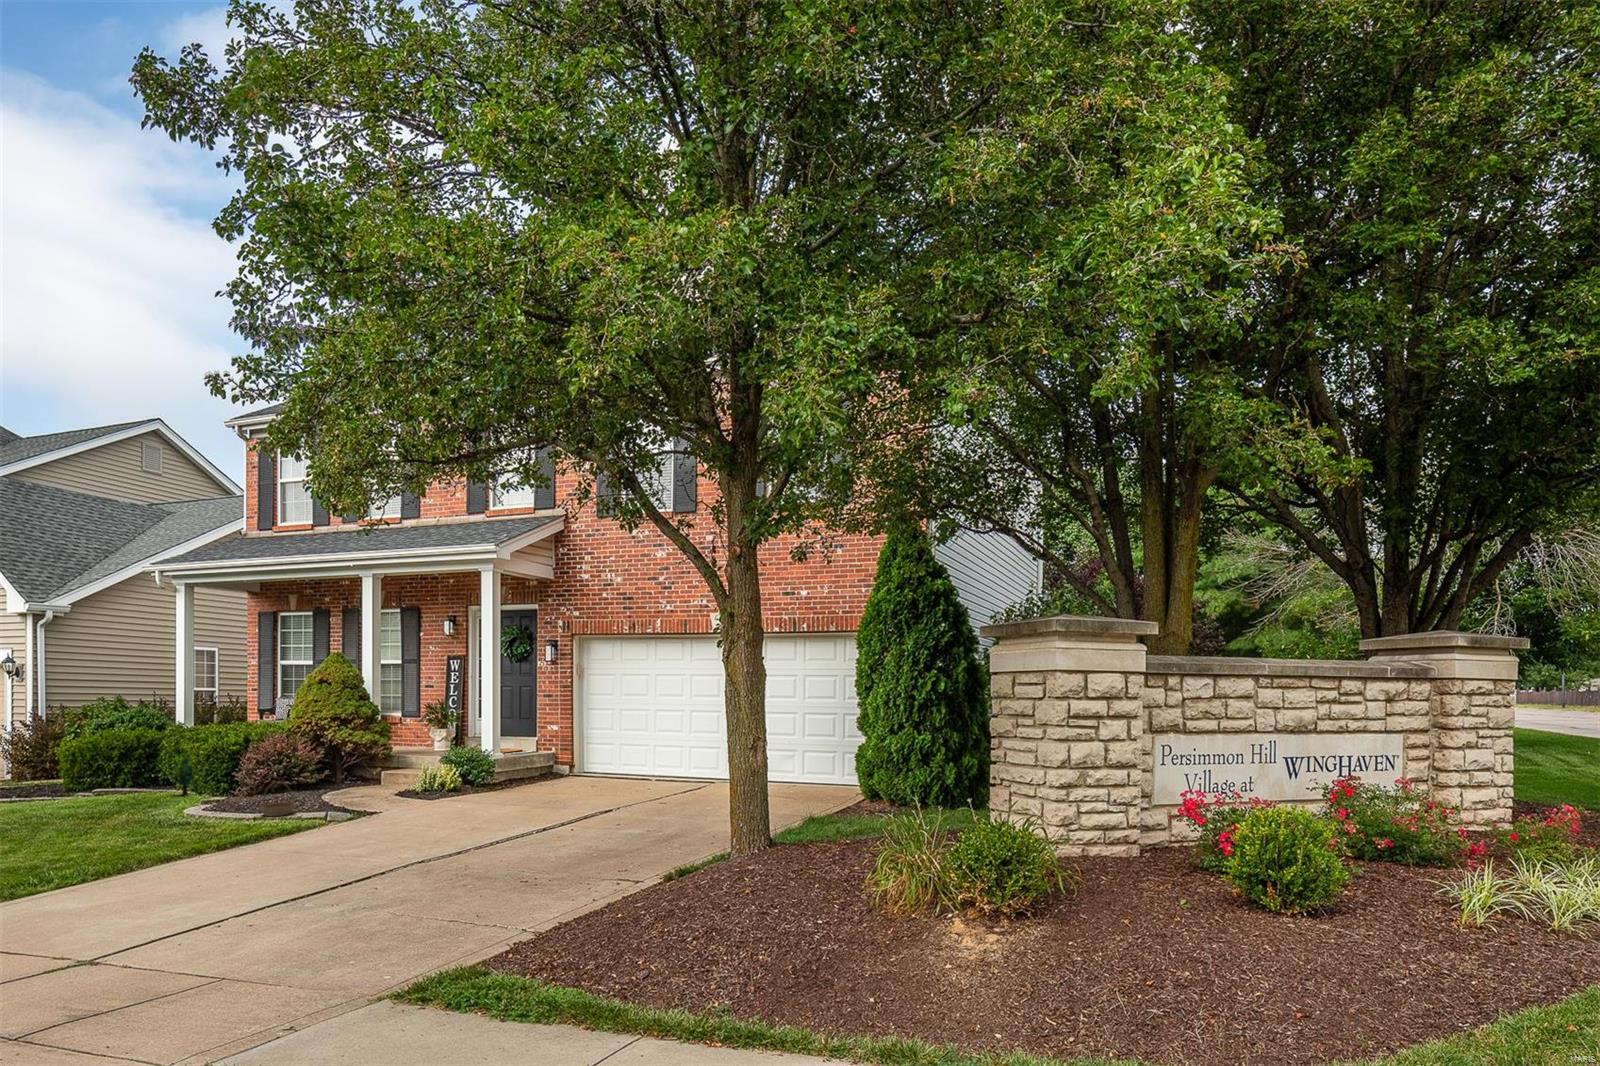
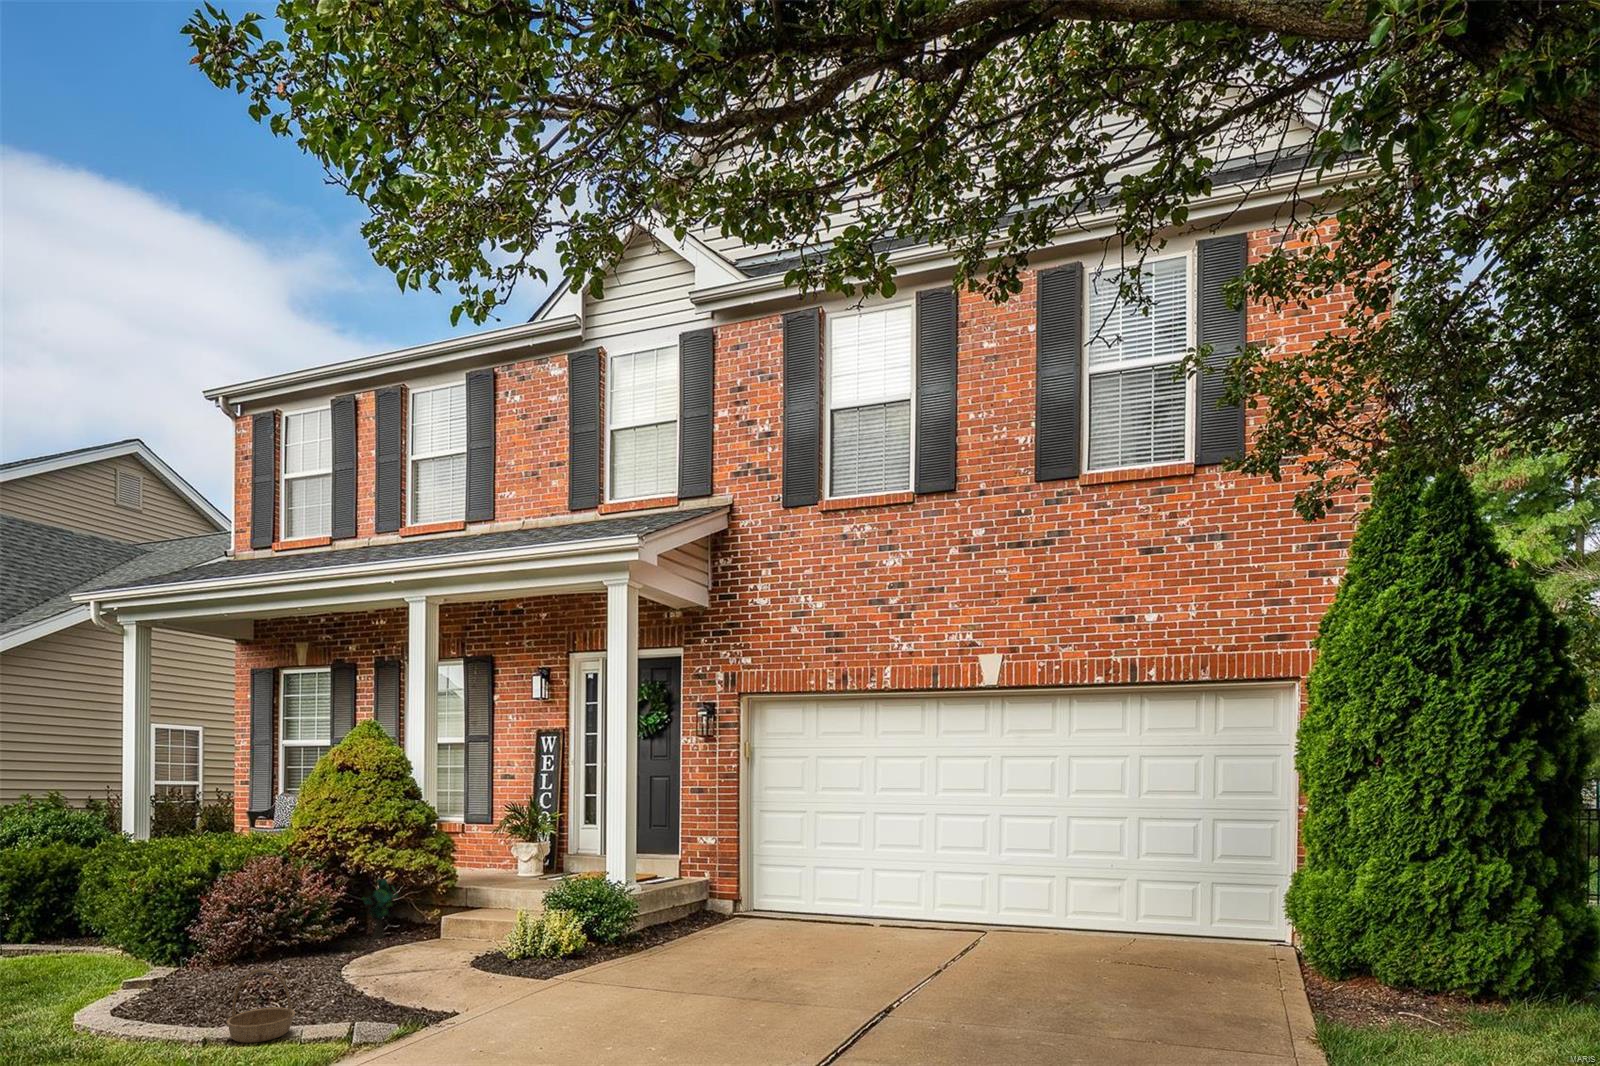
decorative plant: present [176,757,197,796] -> present [362,879,398,939]

